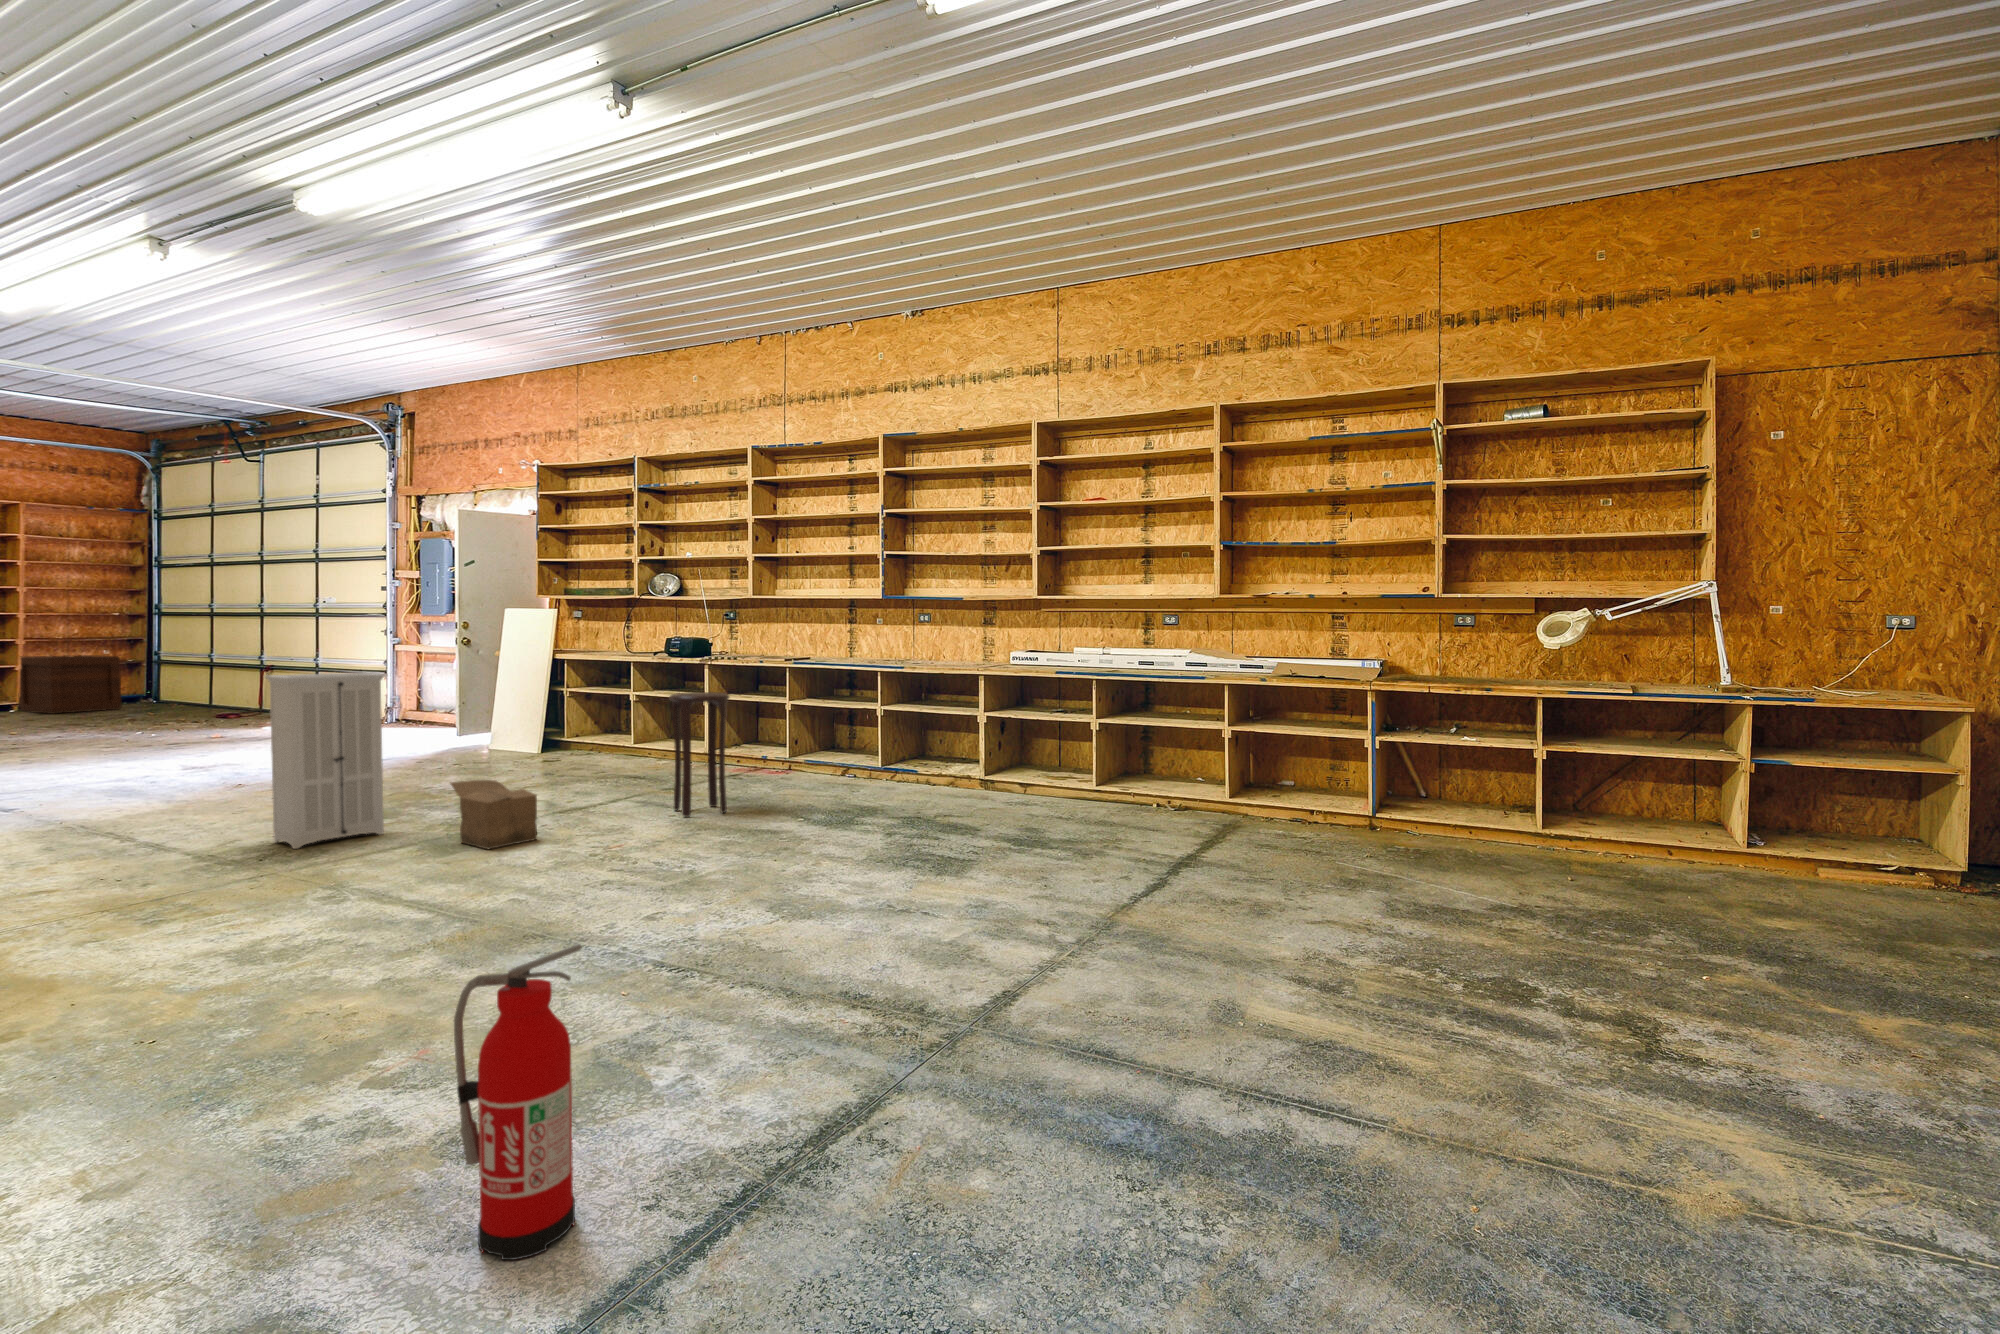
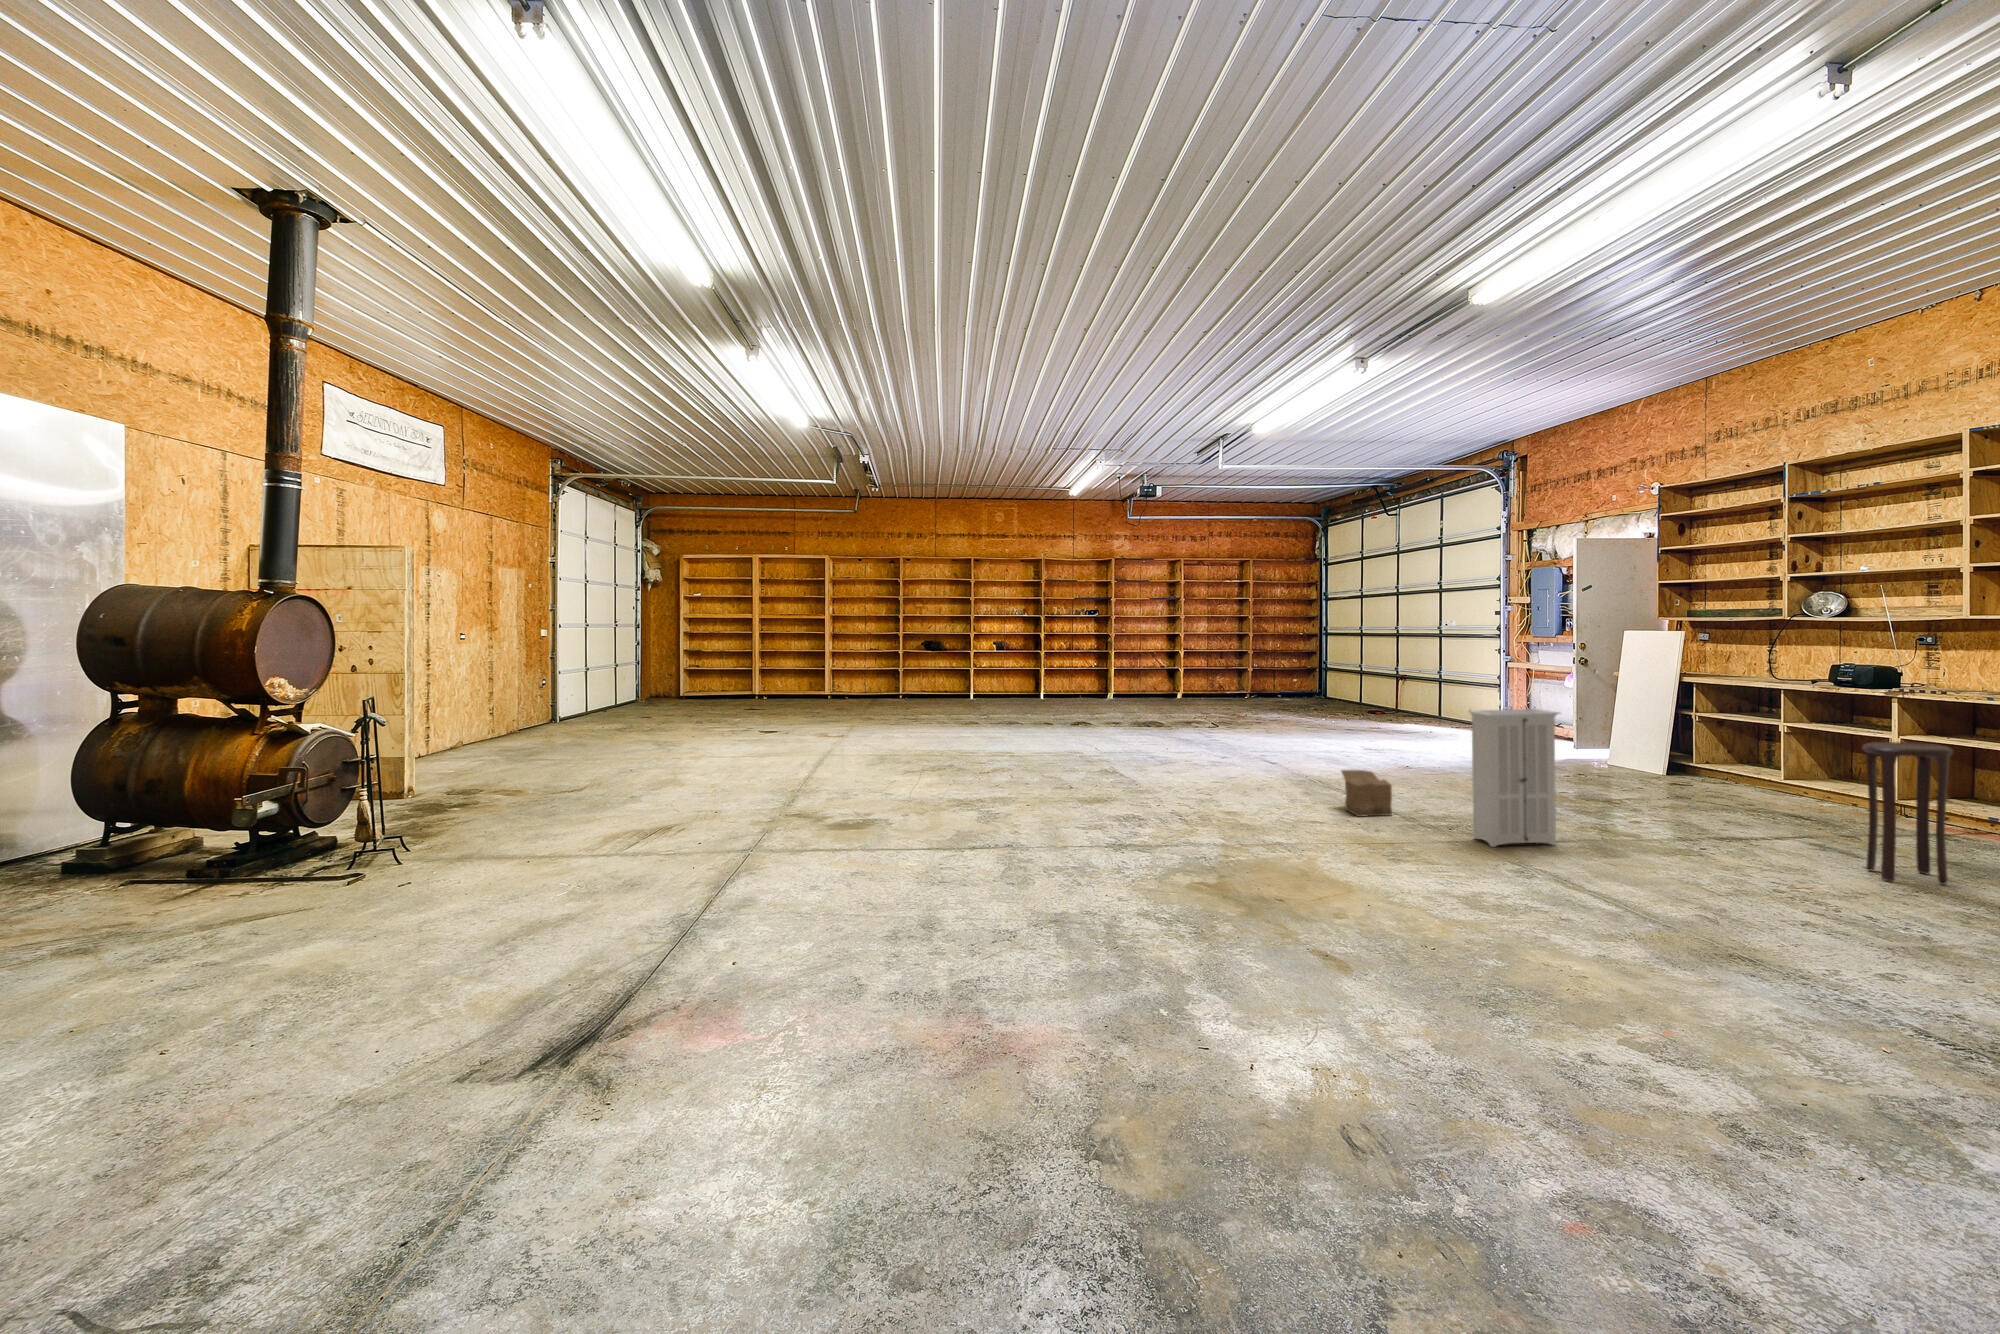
wooden crate: present [19,655,121,714] -> none [1251,666,1306,708]
cardboard box: present [451,780,537,849] -> present [1341,770,1392,817]
fire extinguisher: present [454,944,582,1260] -> none [1797,1020,1921,1256]

